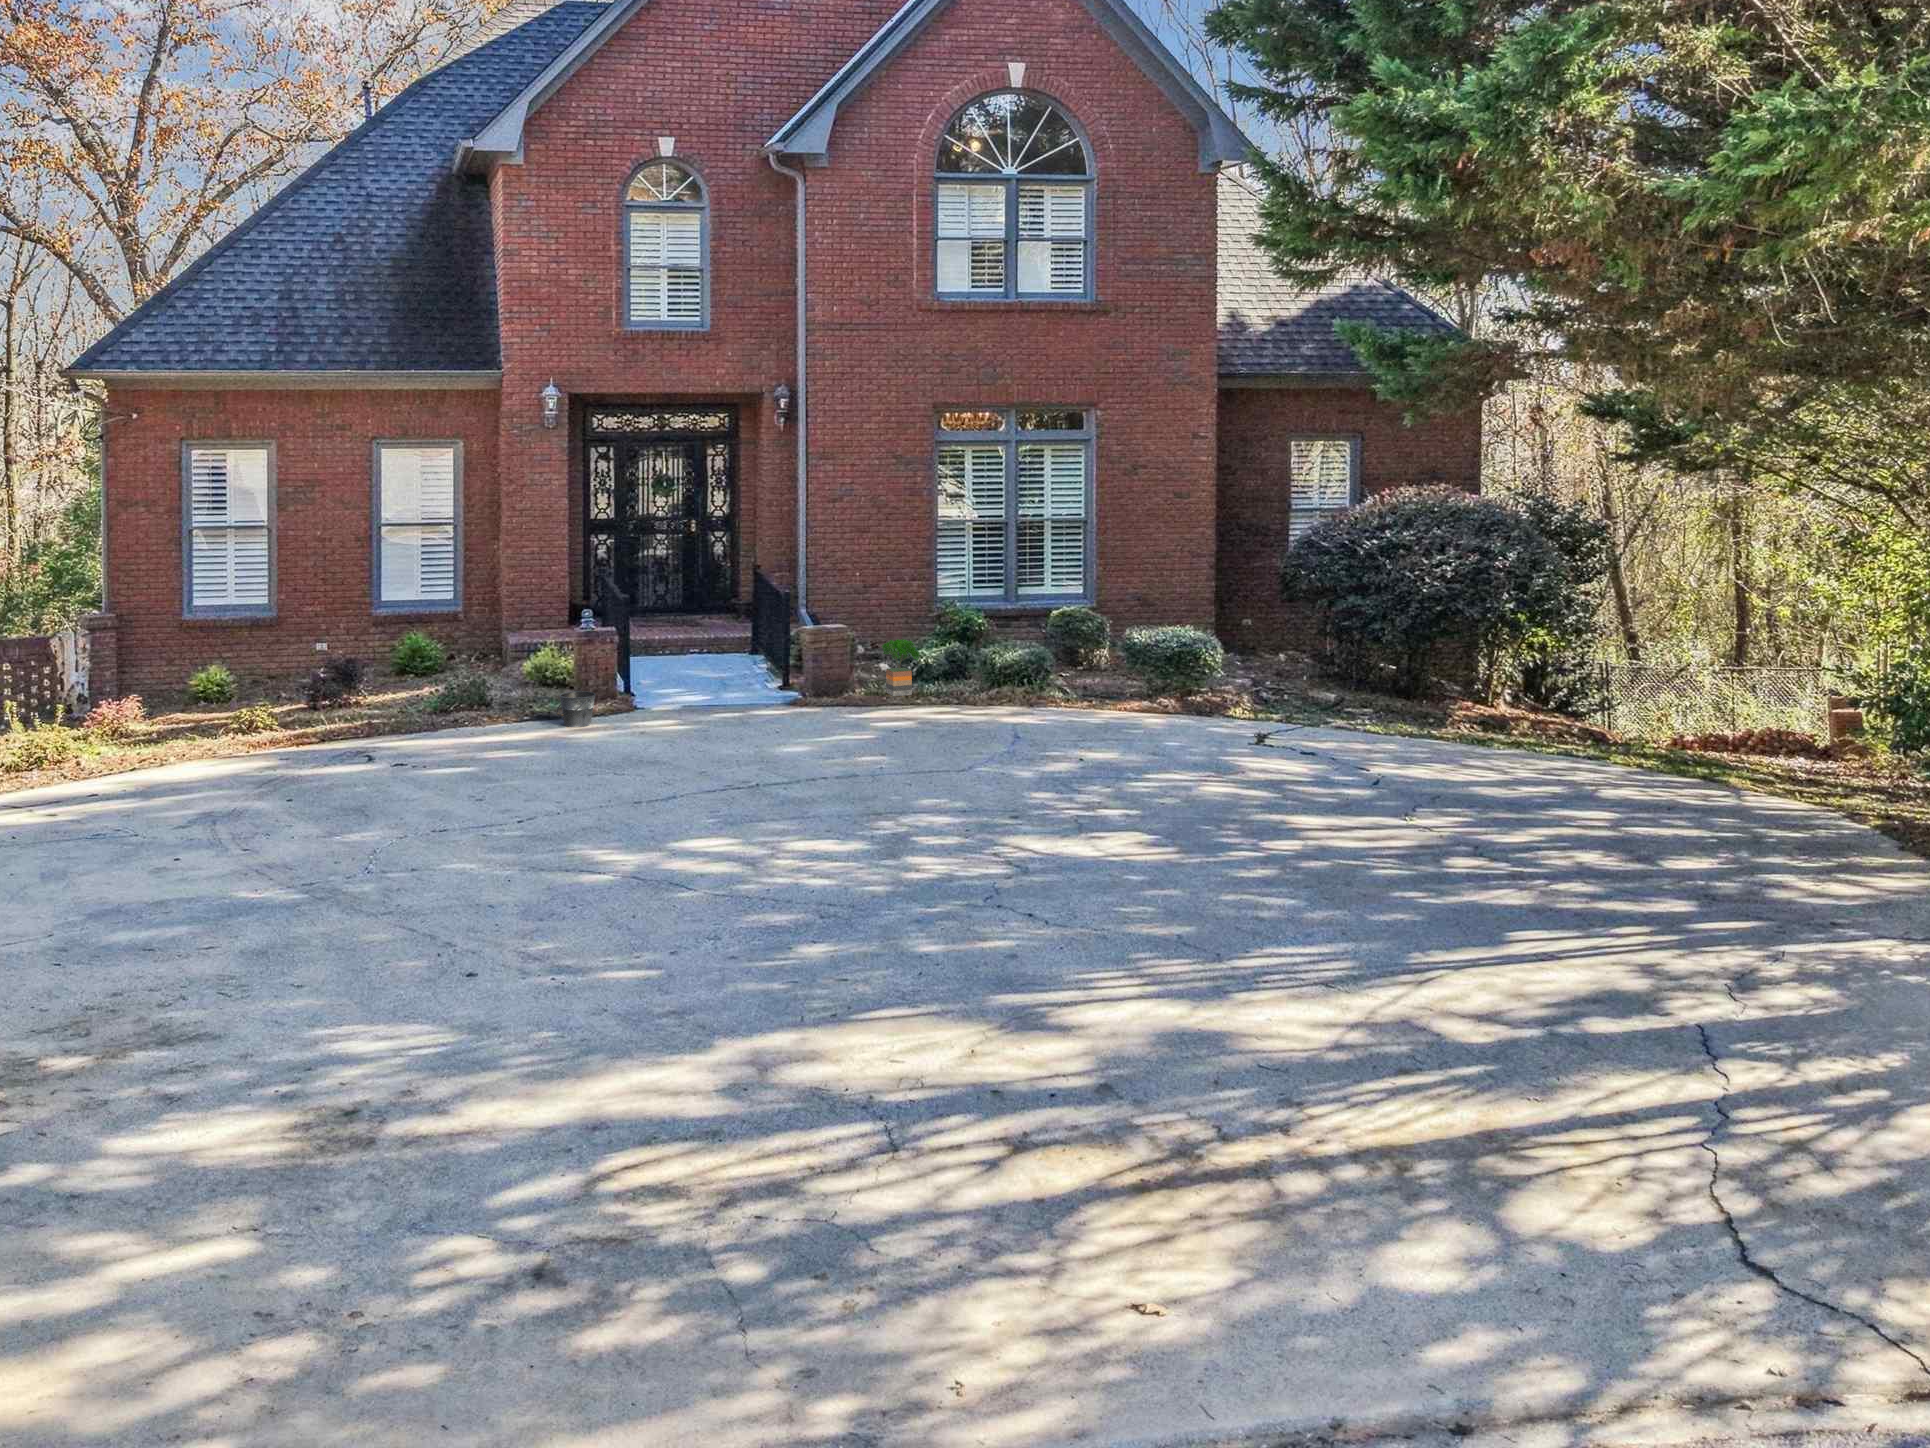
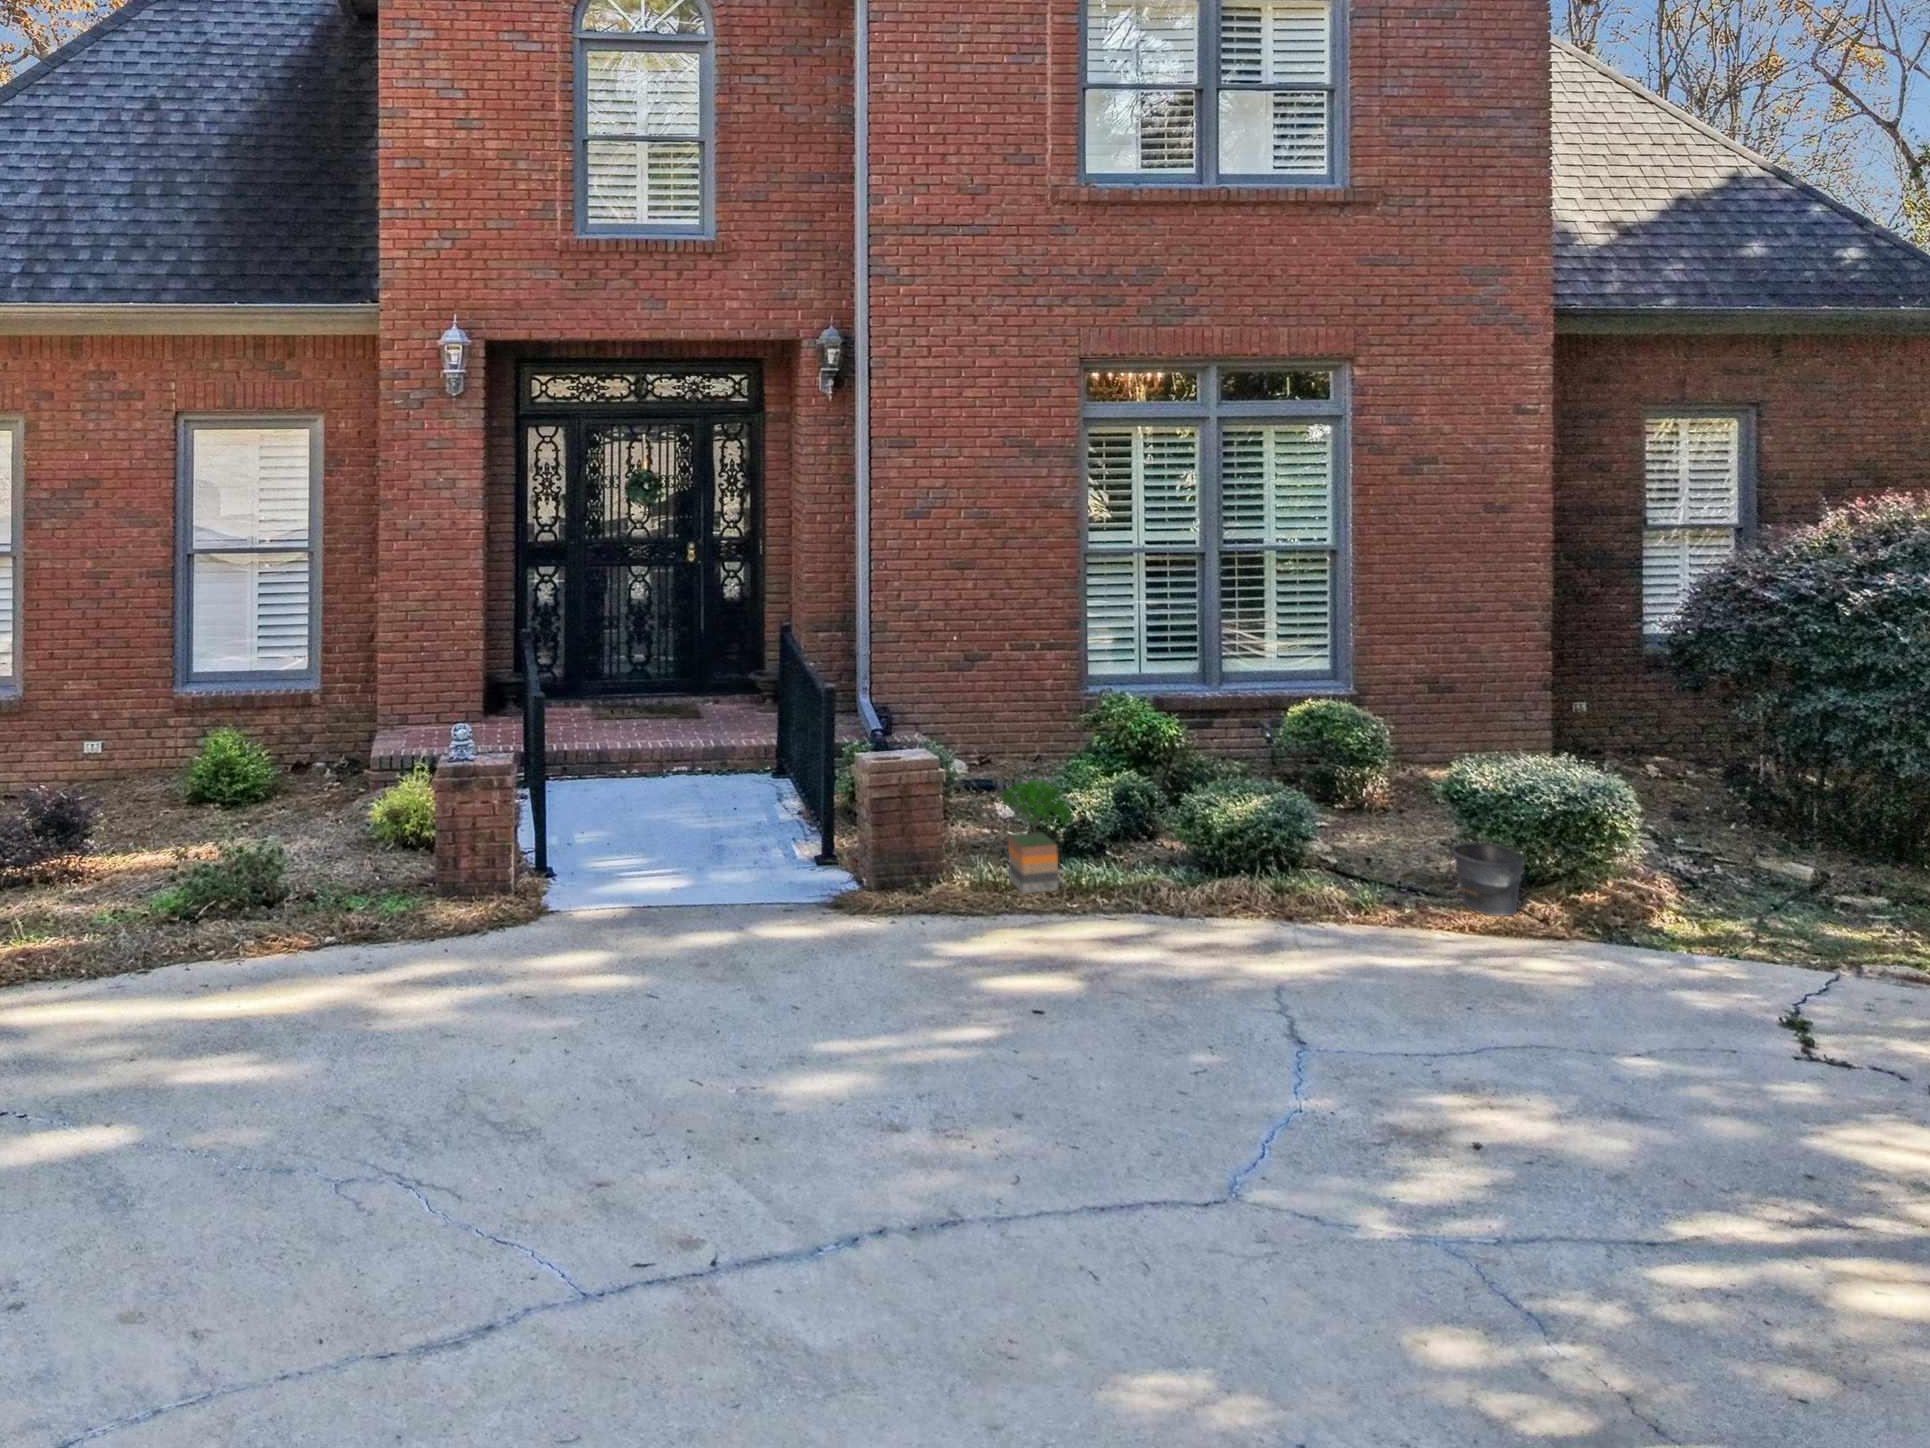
bucket: present [557,691,596,727] -> present [1448,842,1524,916]

